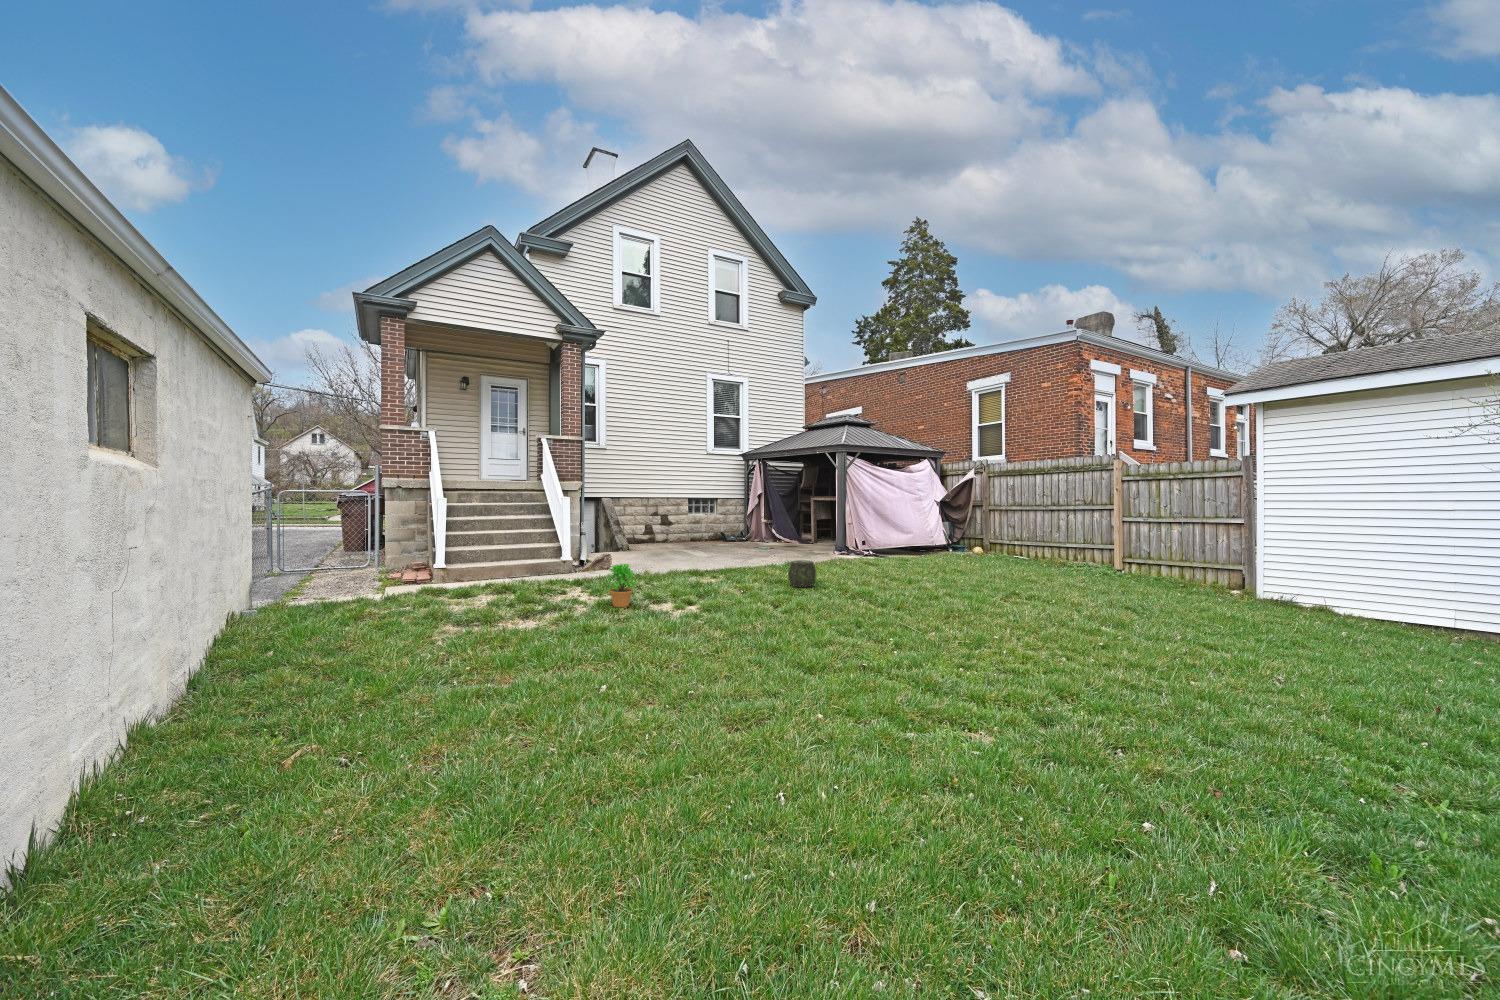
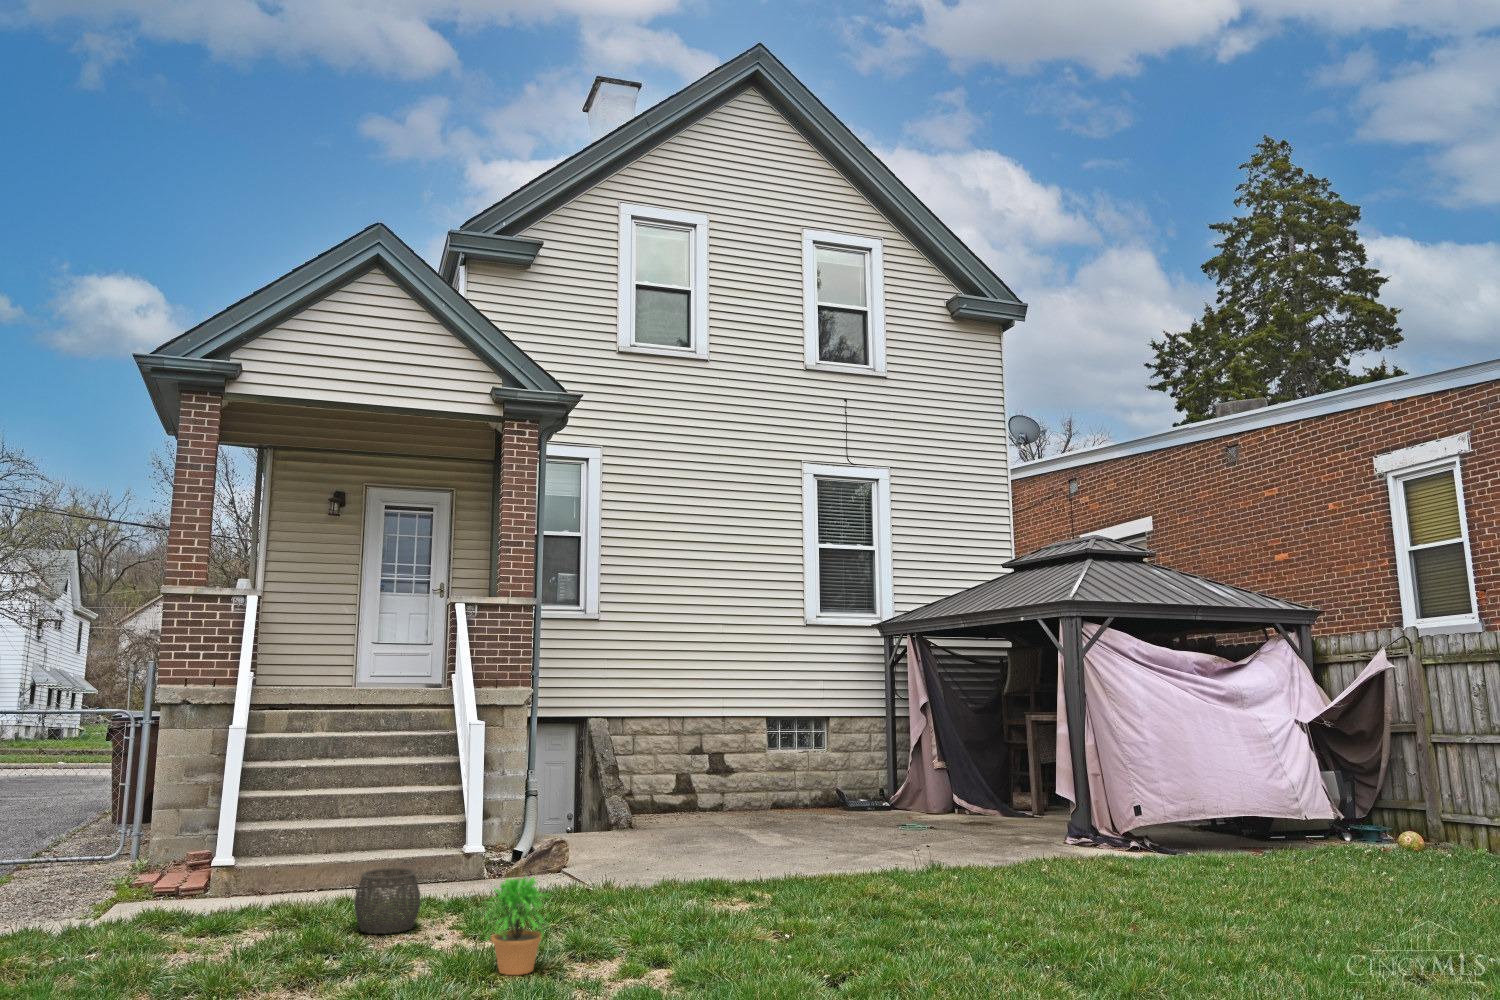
woven basket: present [788,560,816,588] -> present [354,868,421,934]

